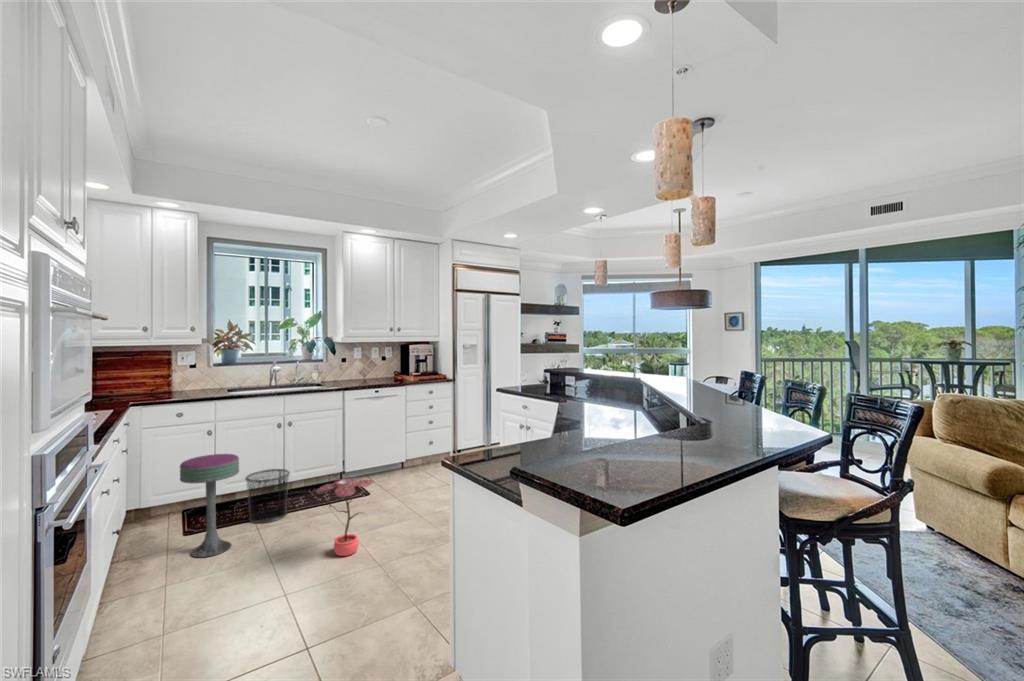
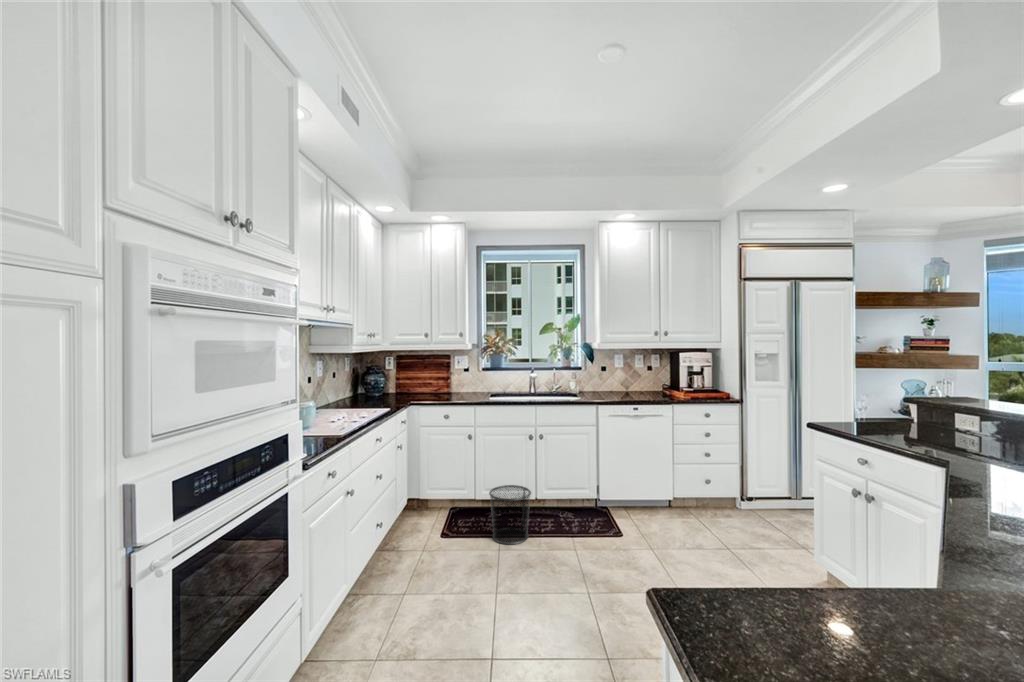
bar stool: present [180,454,239,557] -> none [422,466,473,573]
potted plant: present [316,478,374,556] -> none [533,525,603,629]

